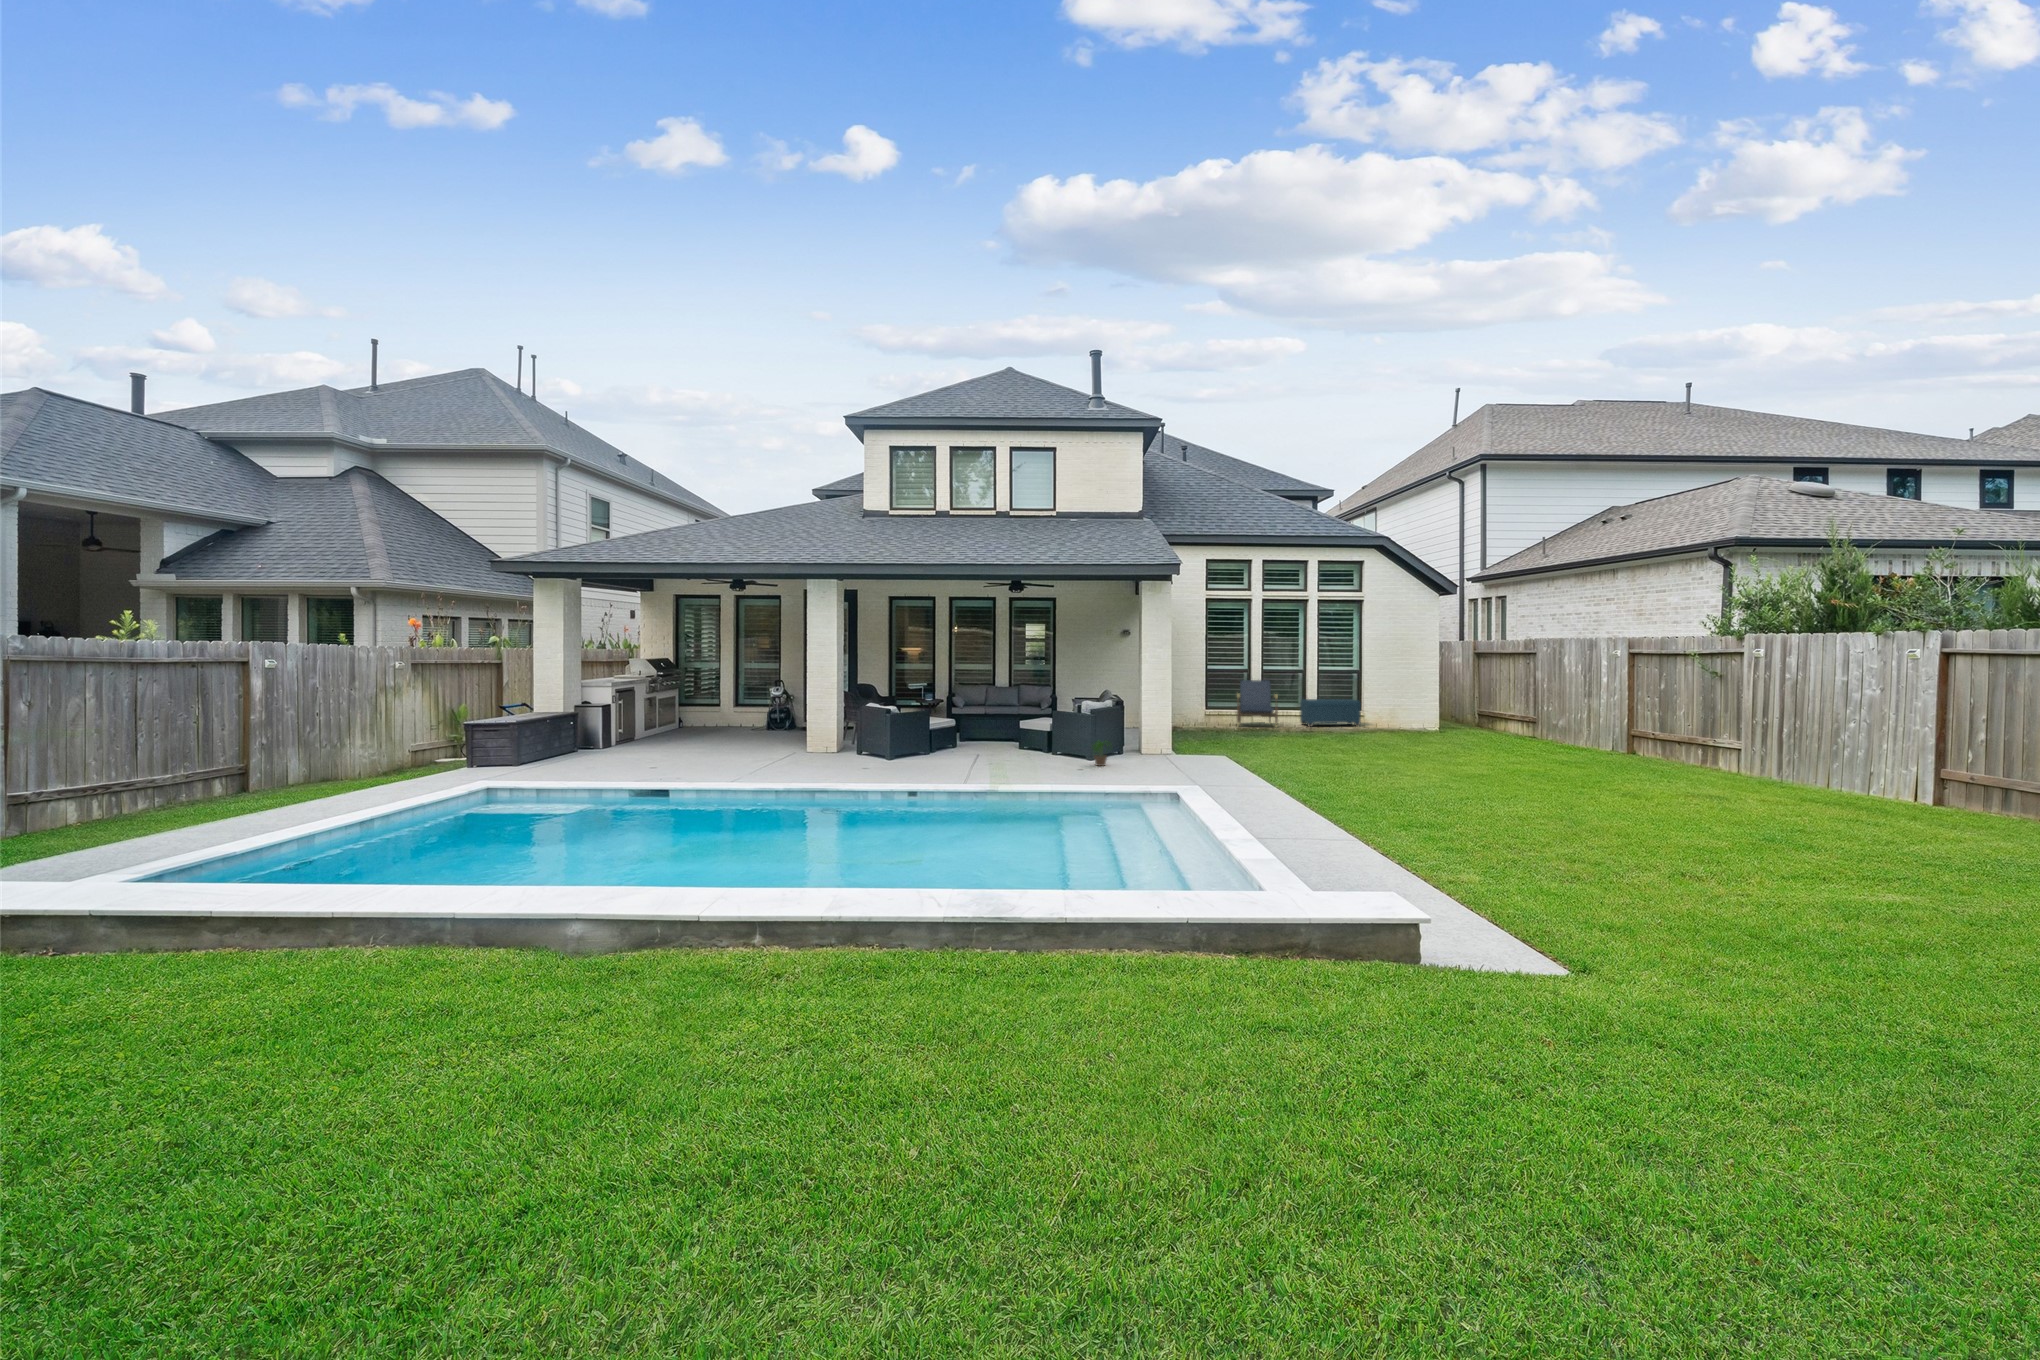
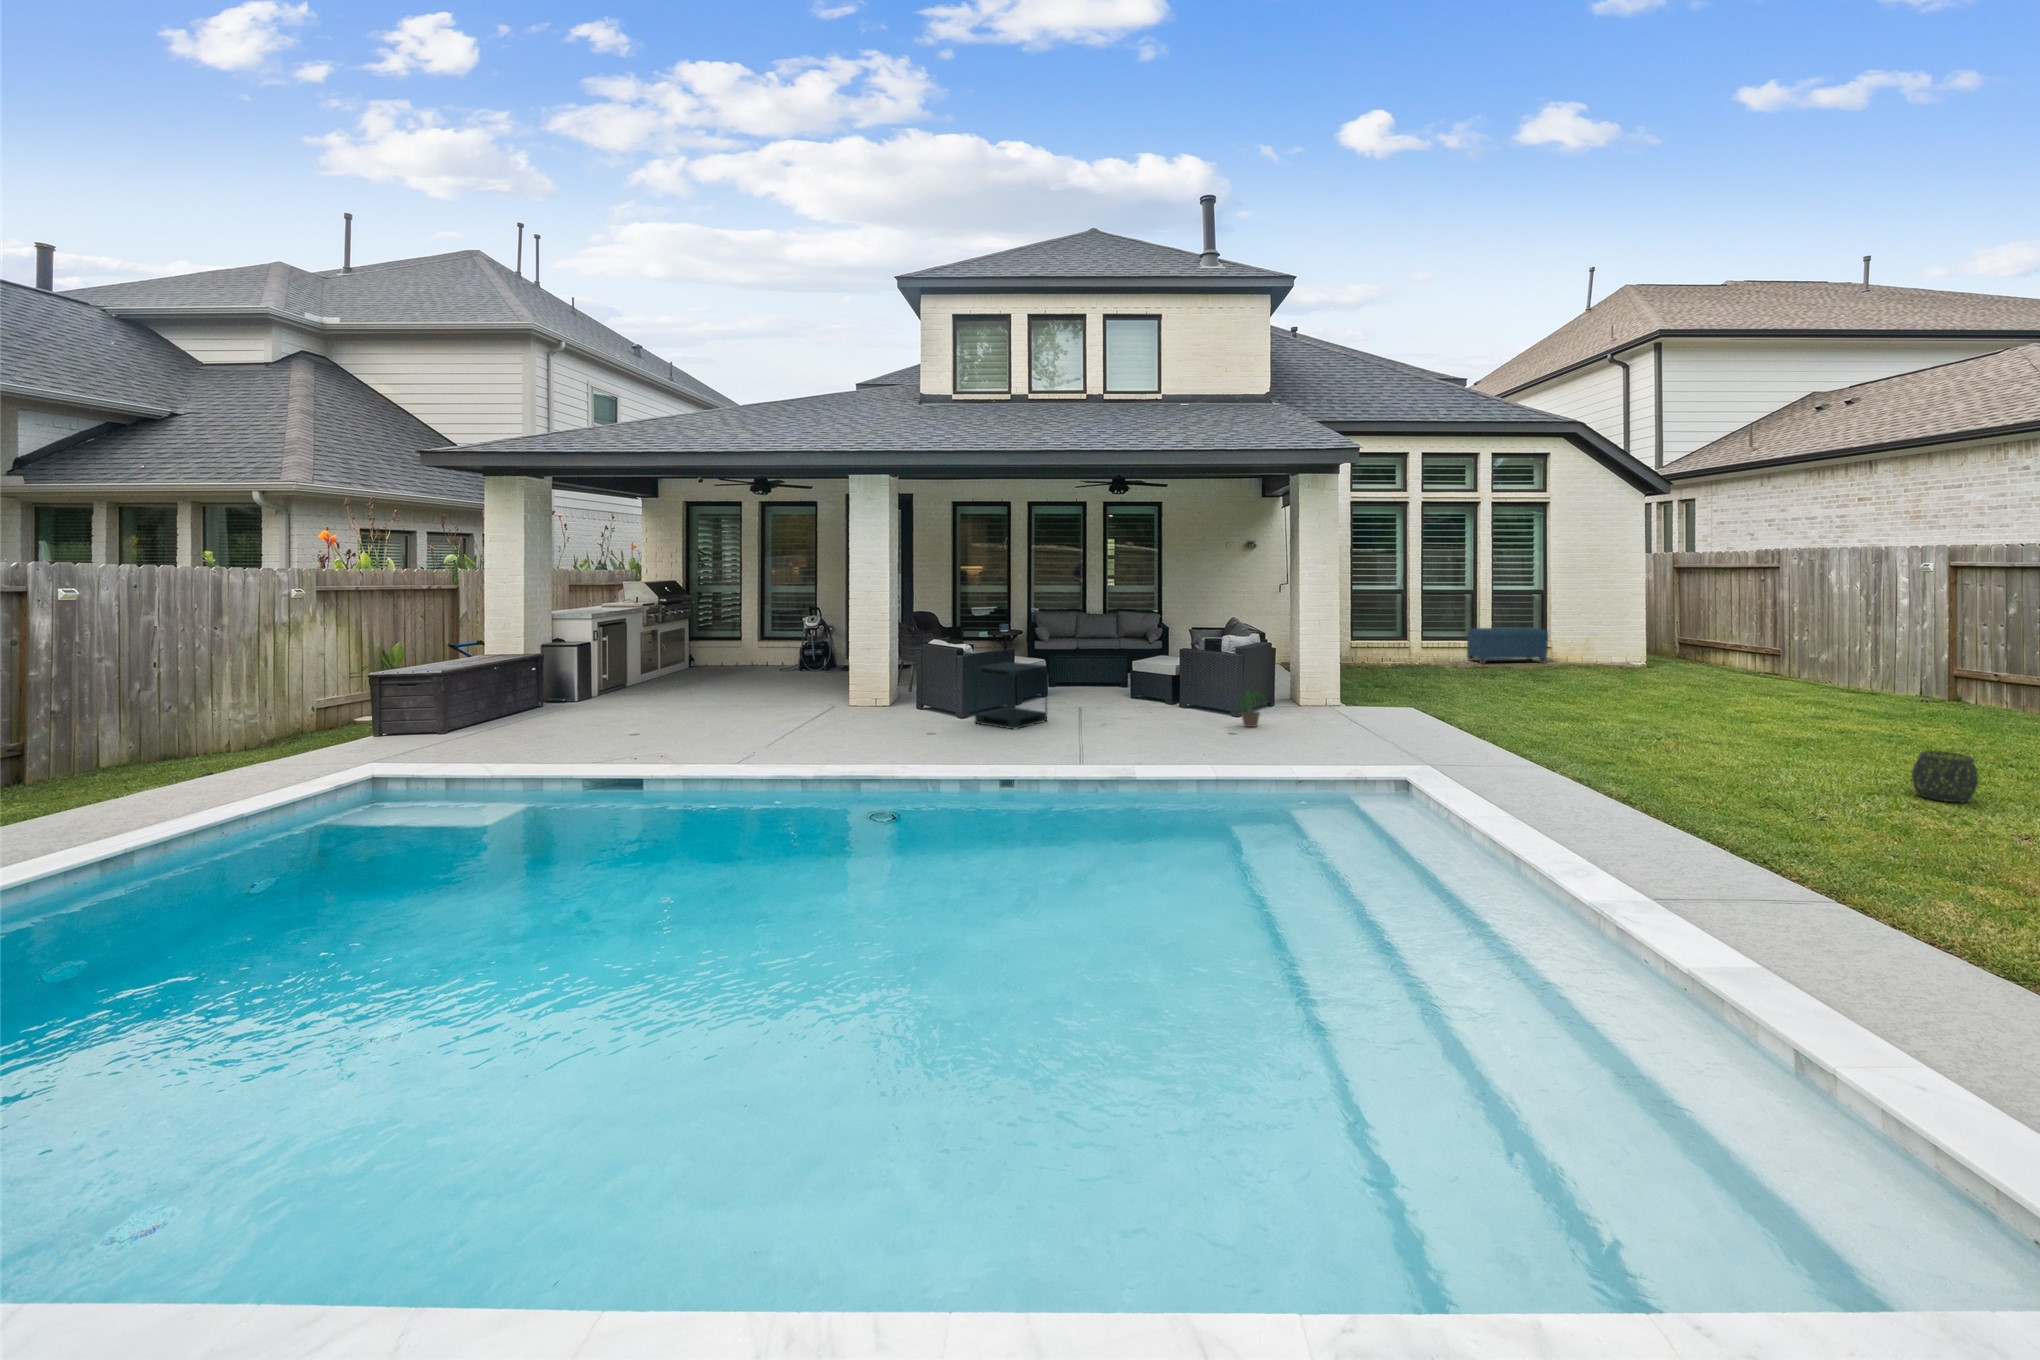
lounge chair: present [1237,680,1278,726] -> none [1387,604,1444,666]
side table: none [900,719,954,767] -> present [974,662,1047,729]
woven basket: none [1500,772,1536,804] -> present [1912,751,1978,803]

